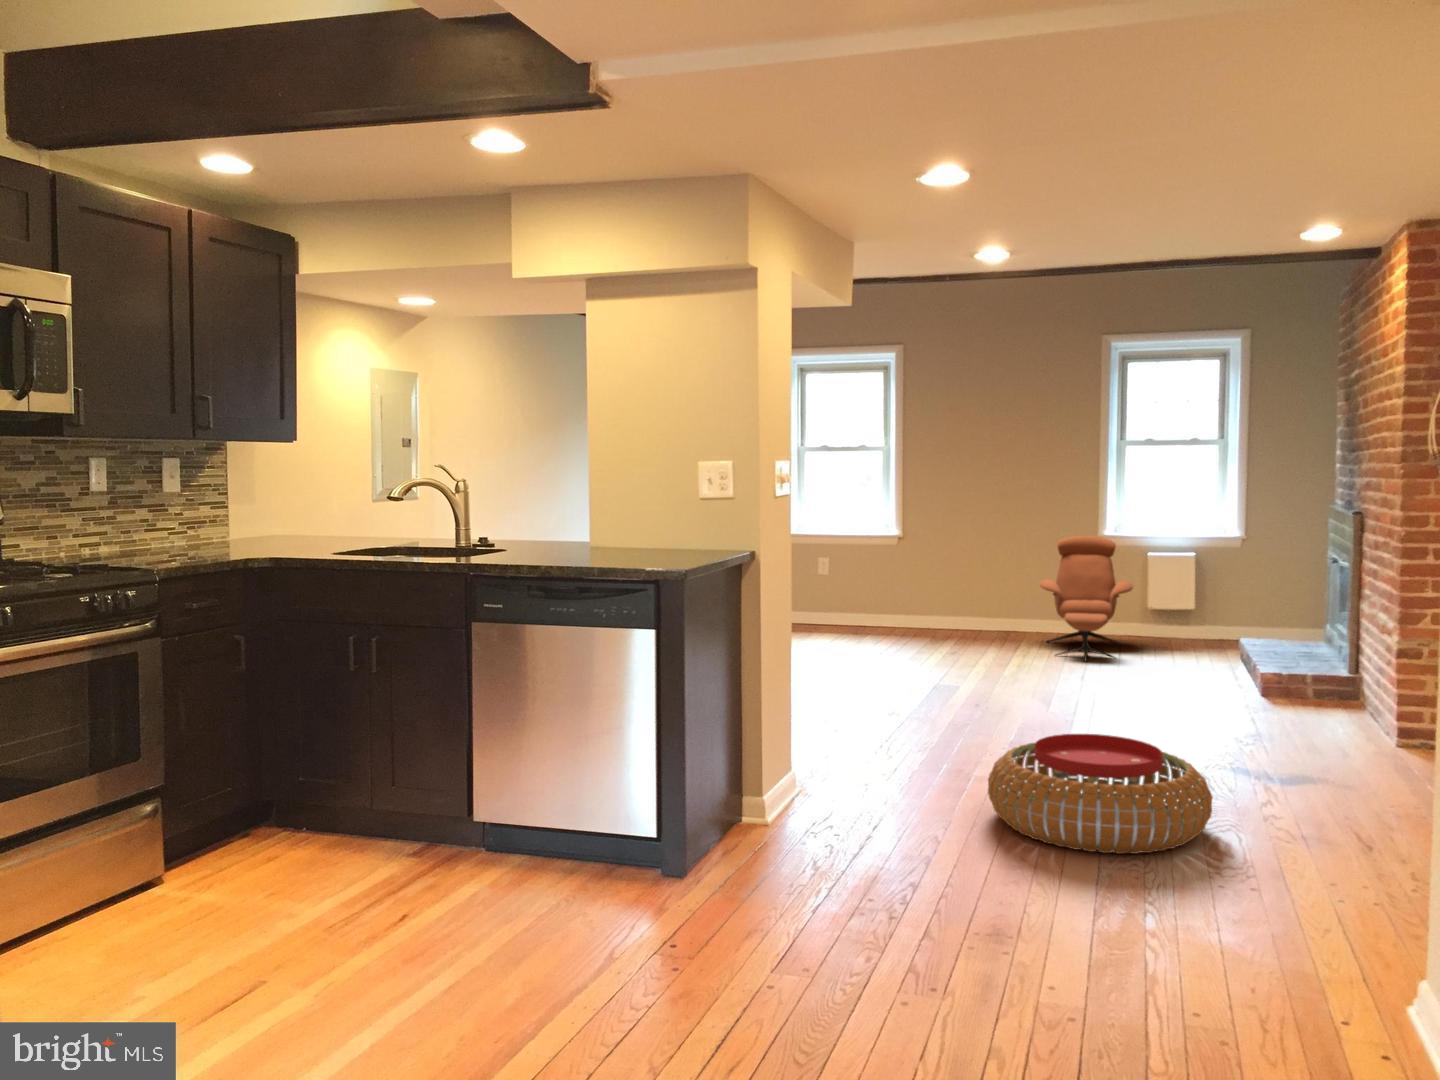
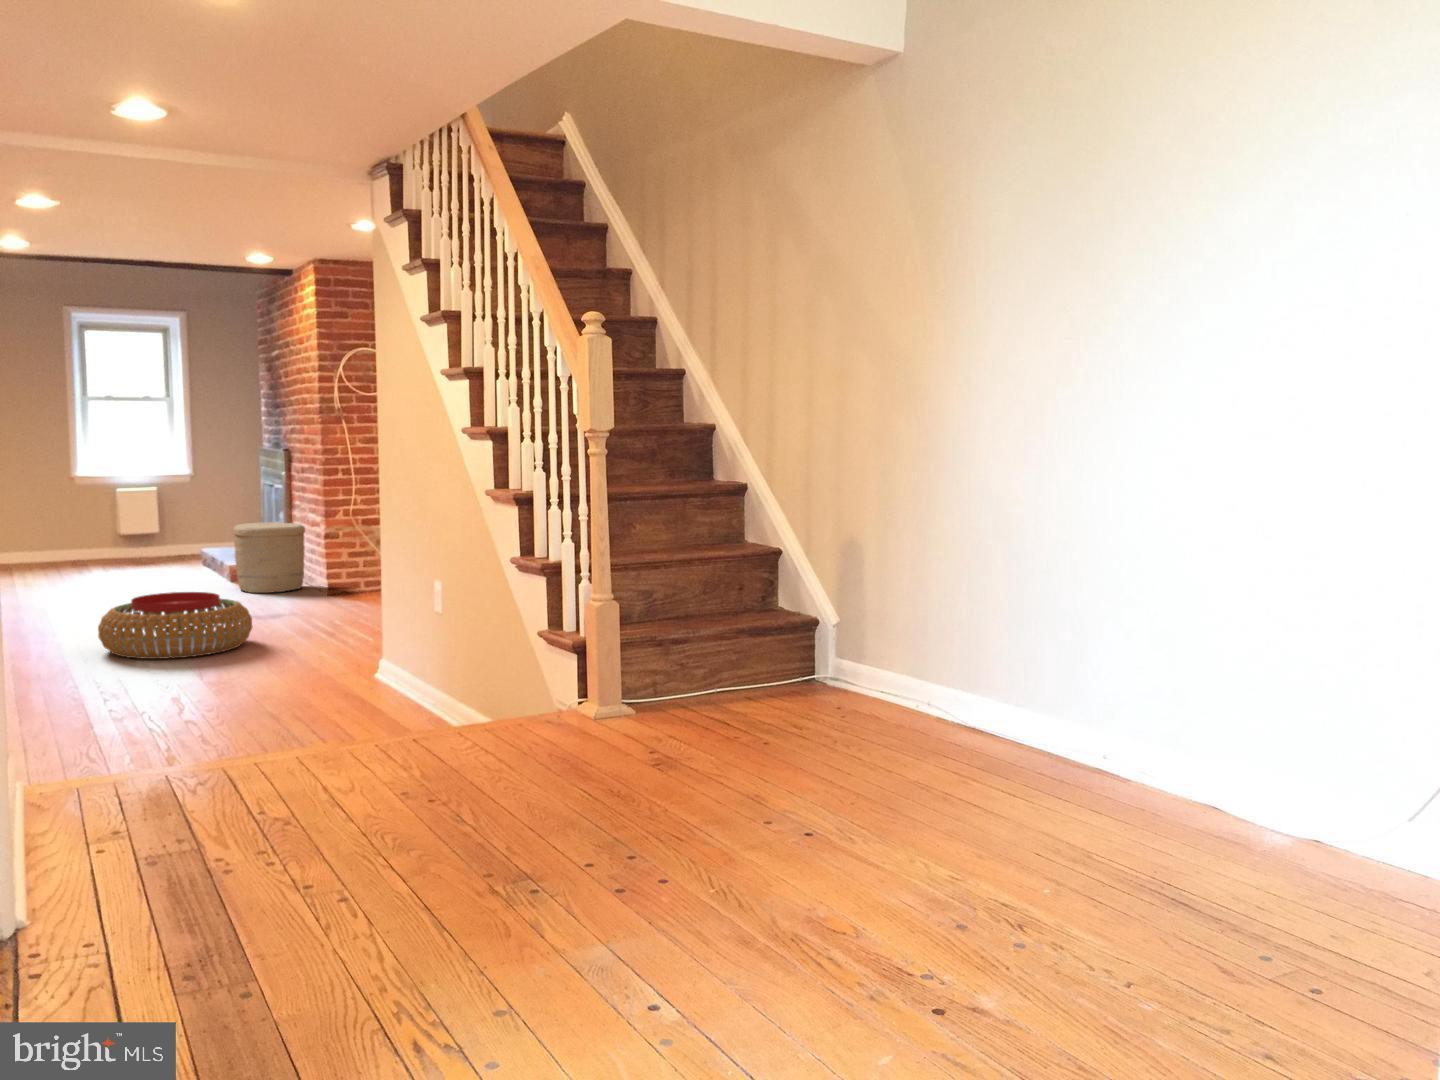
lounge chair: present [1040,536,1133,661] -> none [21,478,108,579]
woven basket: none [1258,618,1370,728] -> present [233,522,305,593]

